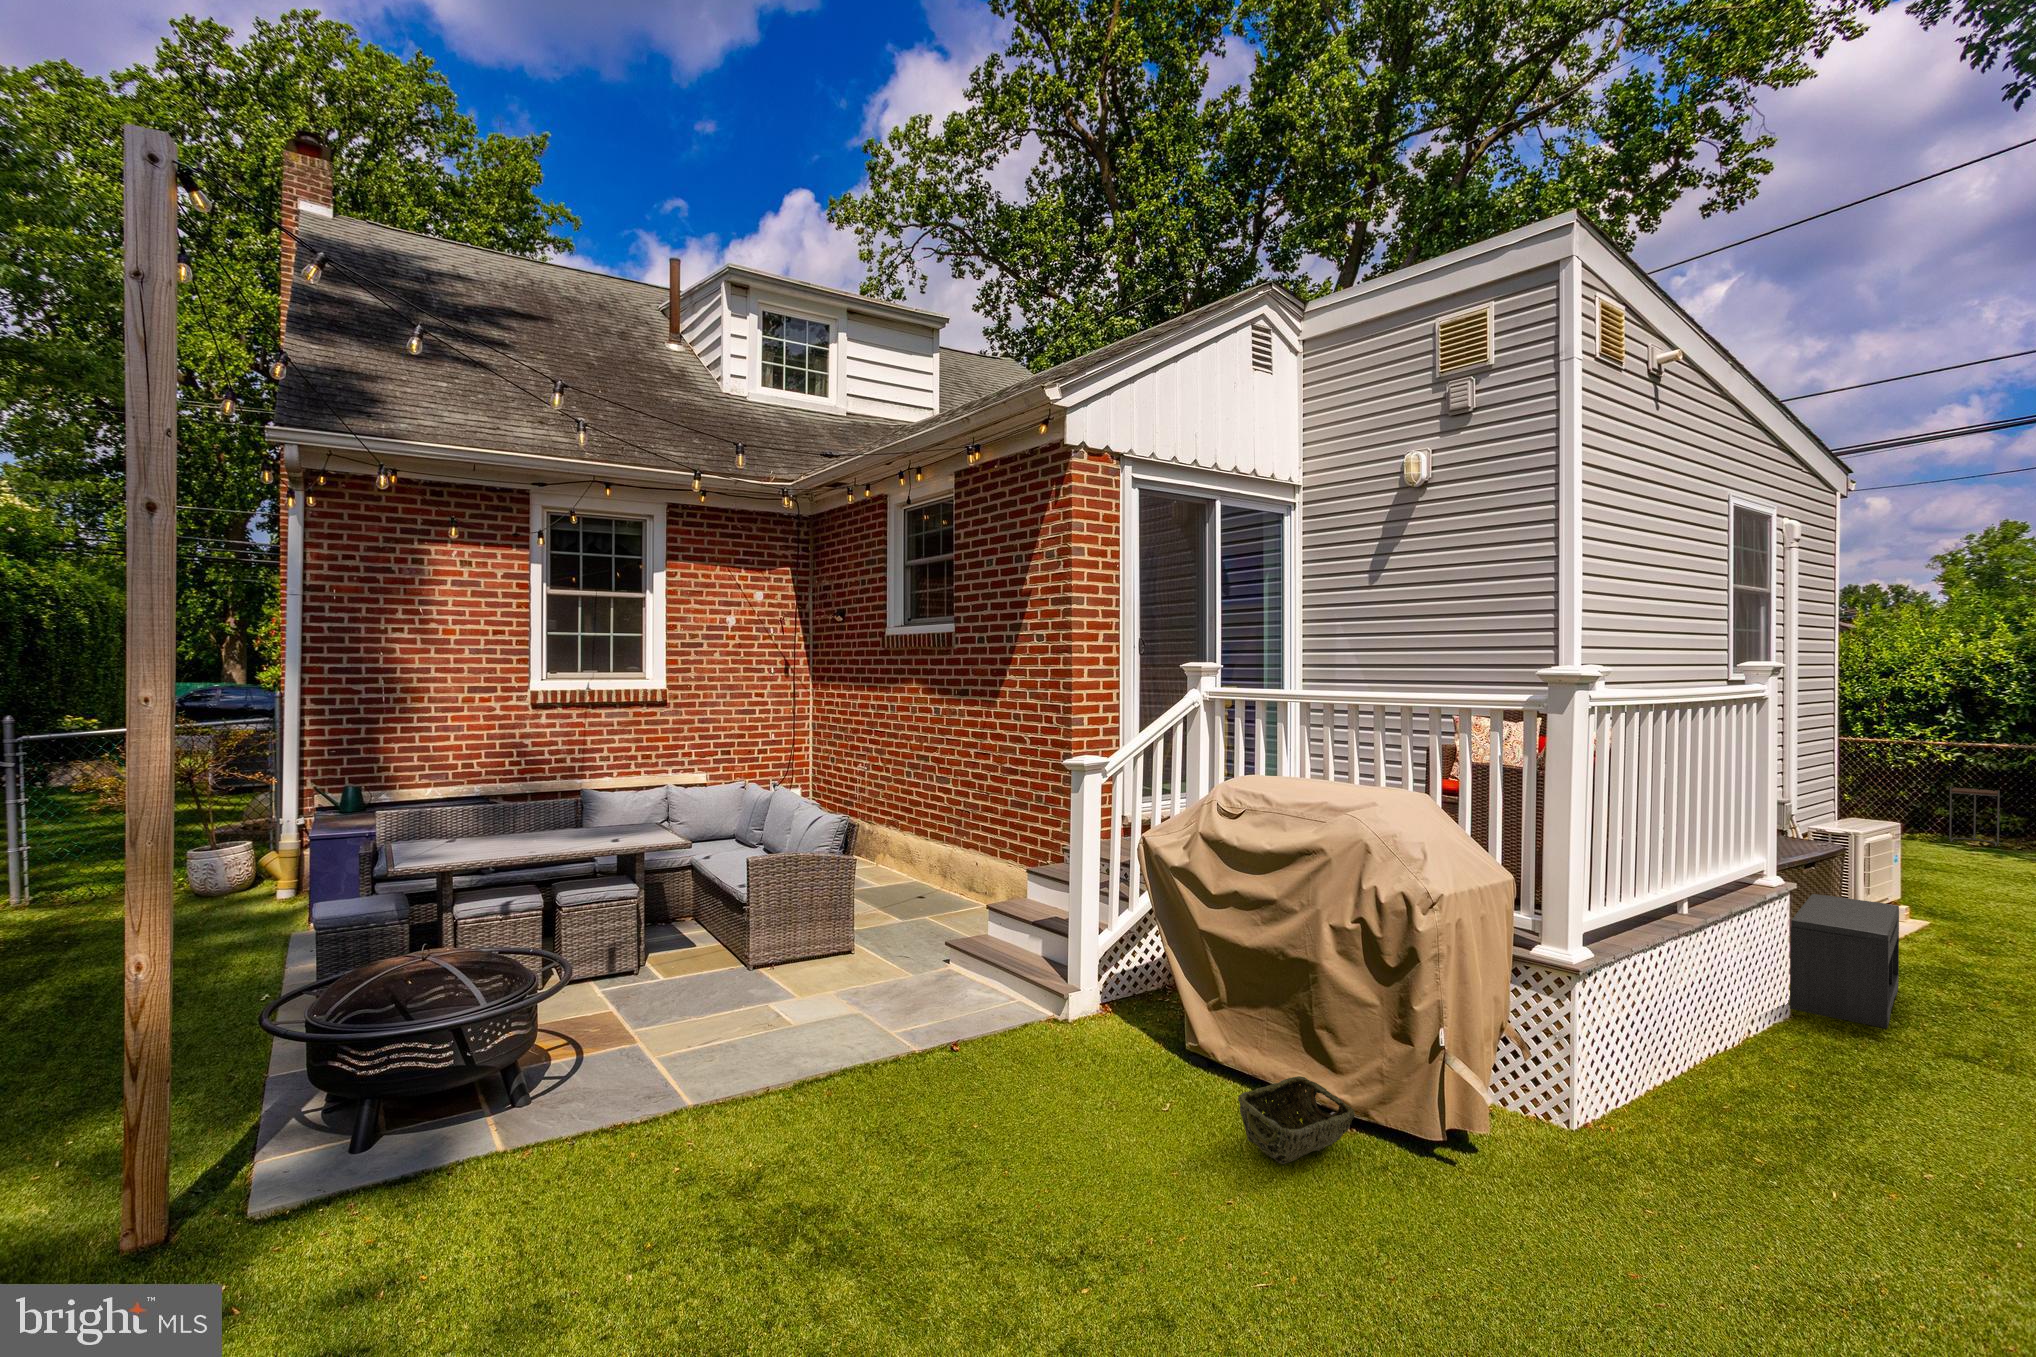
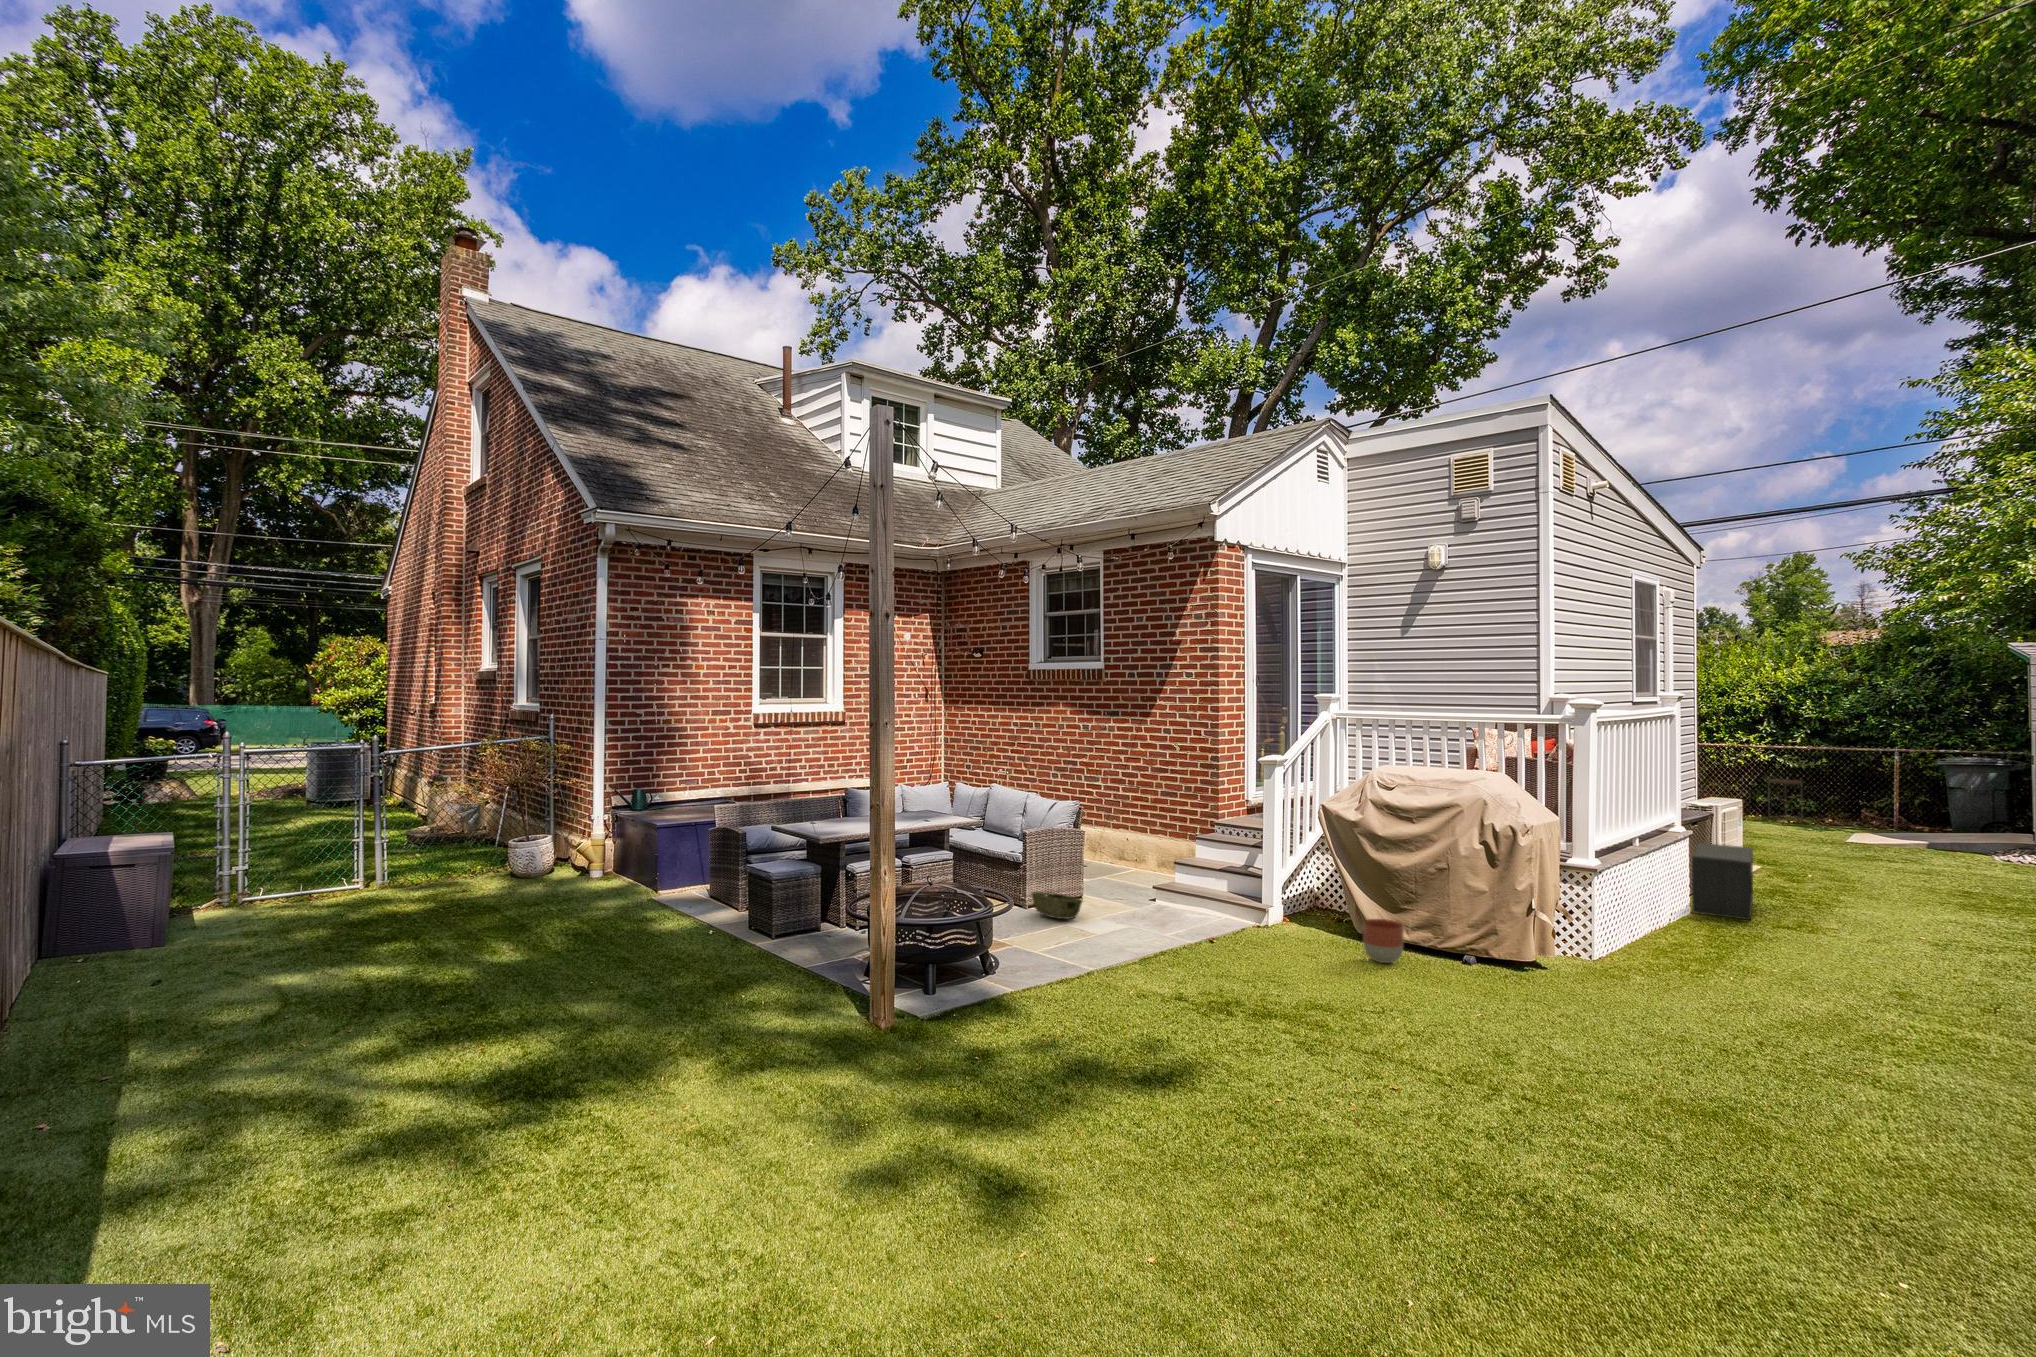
planter: none [1181,1024,1243,1102] -> present [1363,919,1404,963]
woven basket: present [1238,1076,1355,1164] -> present [1032,892,1082,919]

